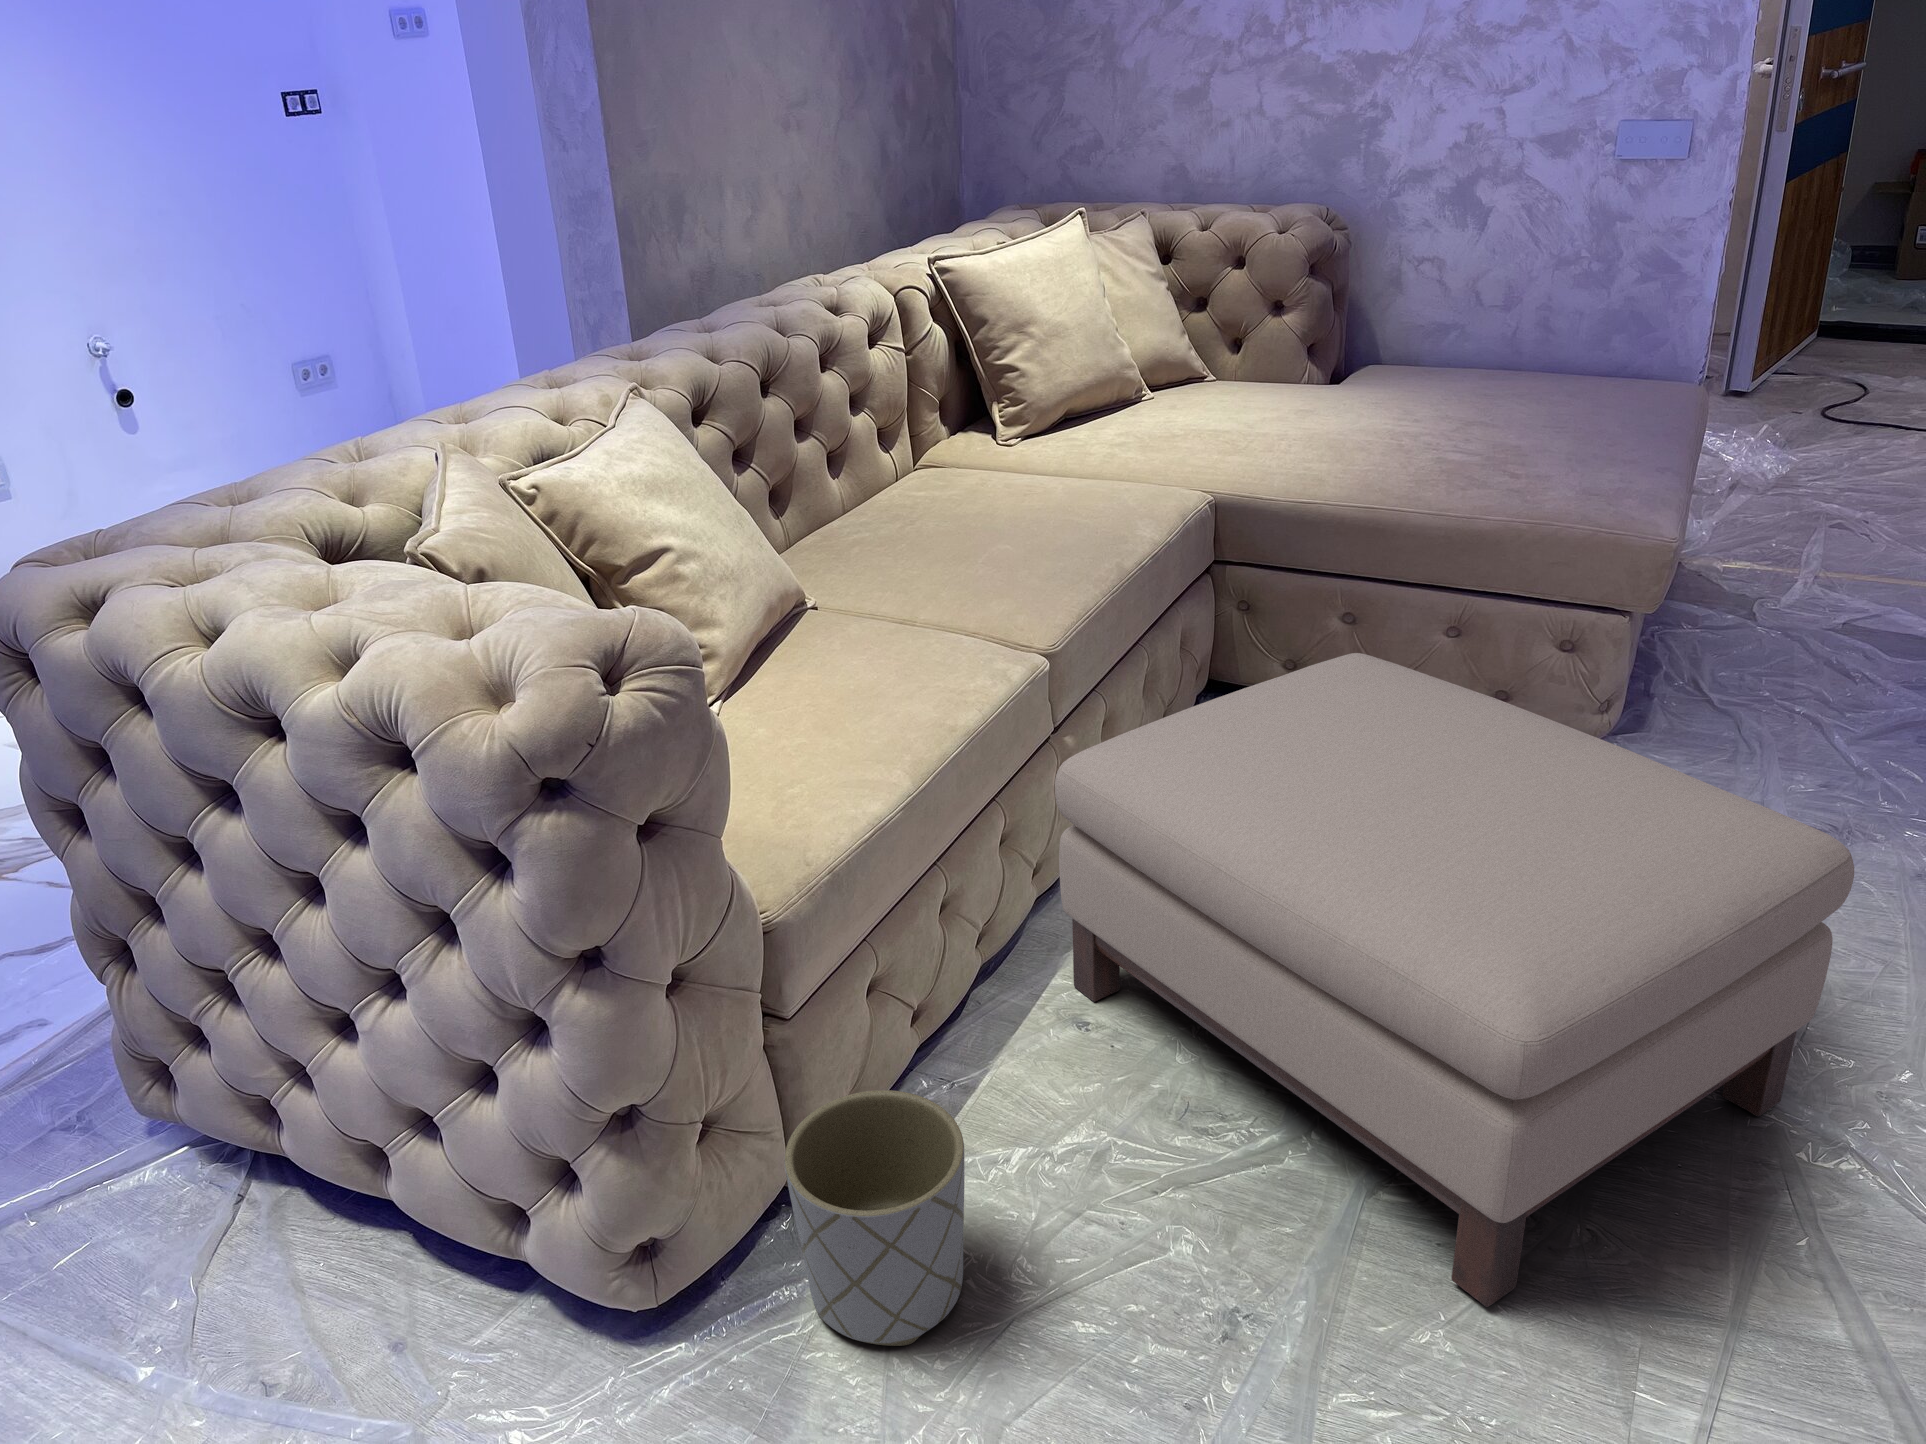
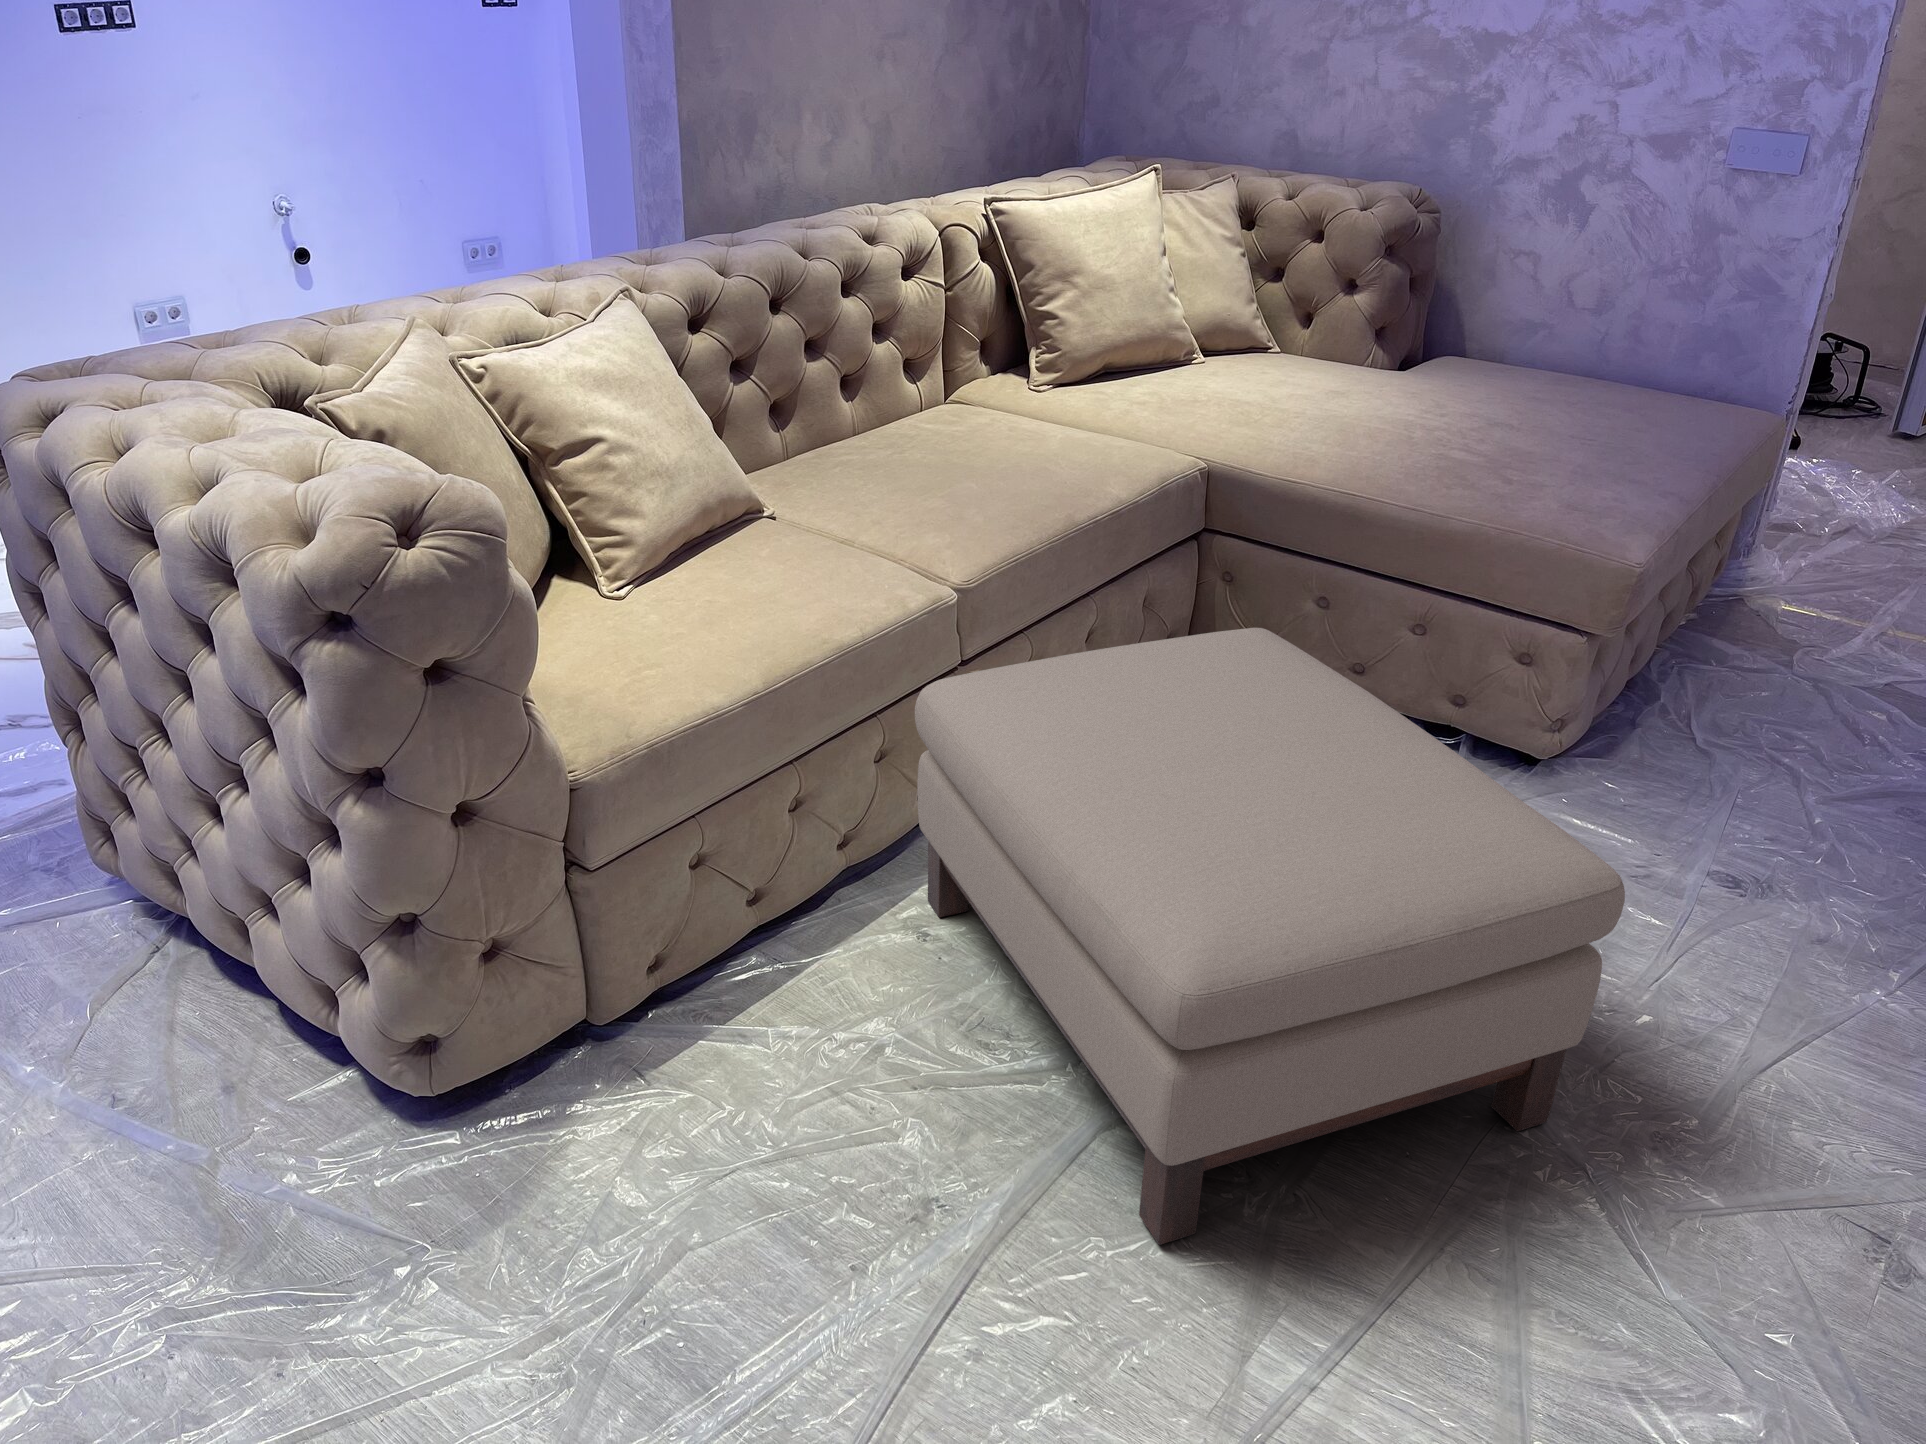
planter: present [784,1090,965,1346] -> none [543,946,709,1172]

